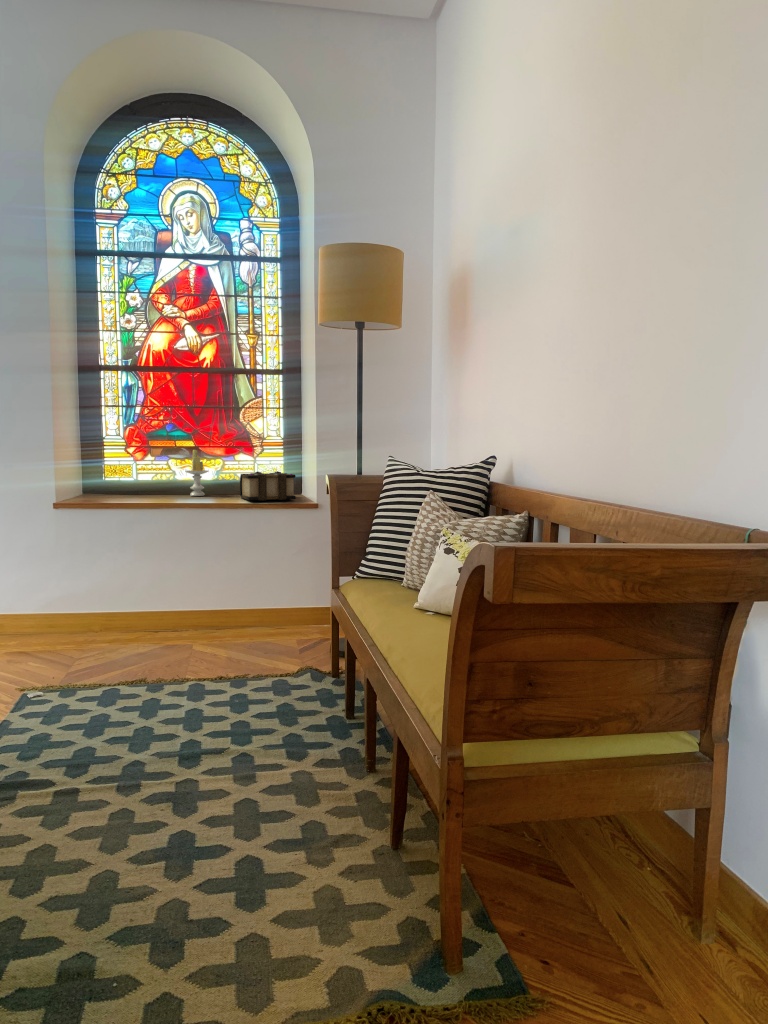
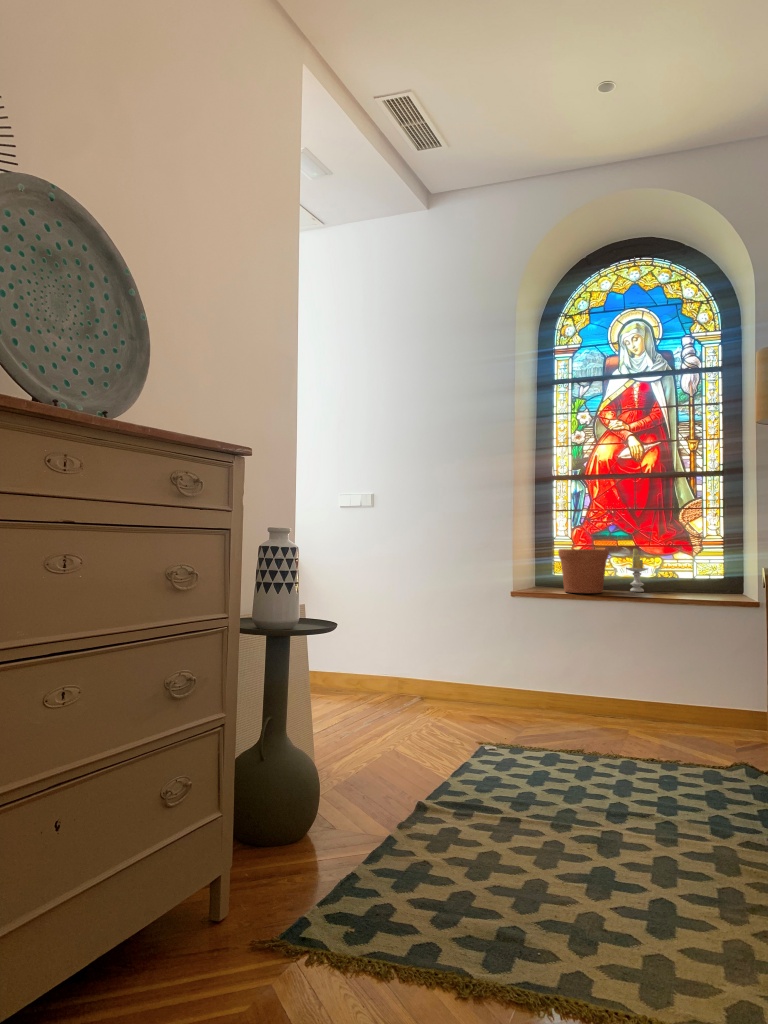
flower pot: none [109,451,167,501] -> present [558,549,609,593]
book: present [240,471,296,501] -> none [679,570,736,599]

